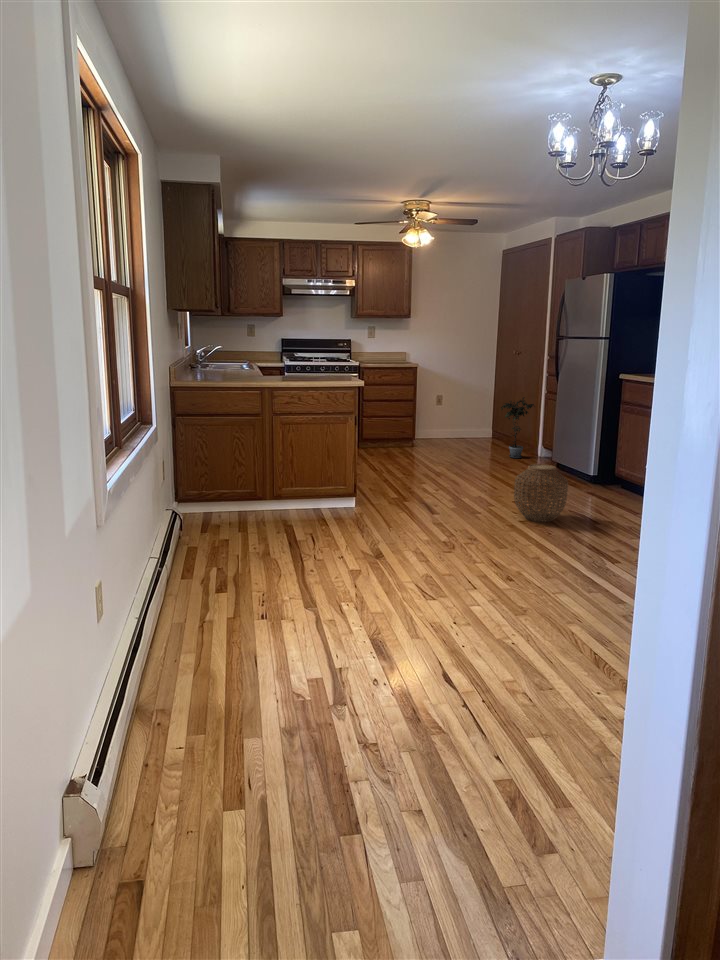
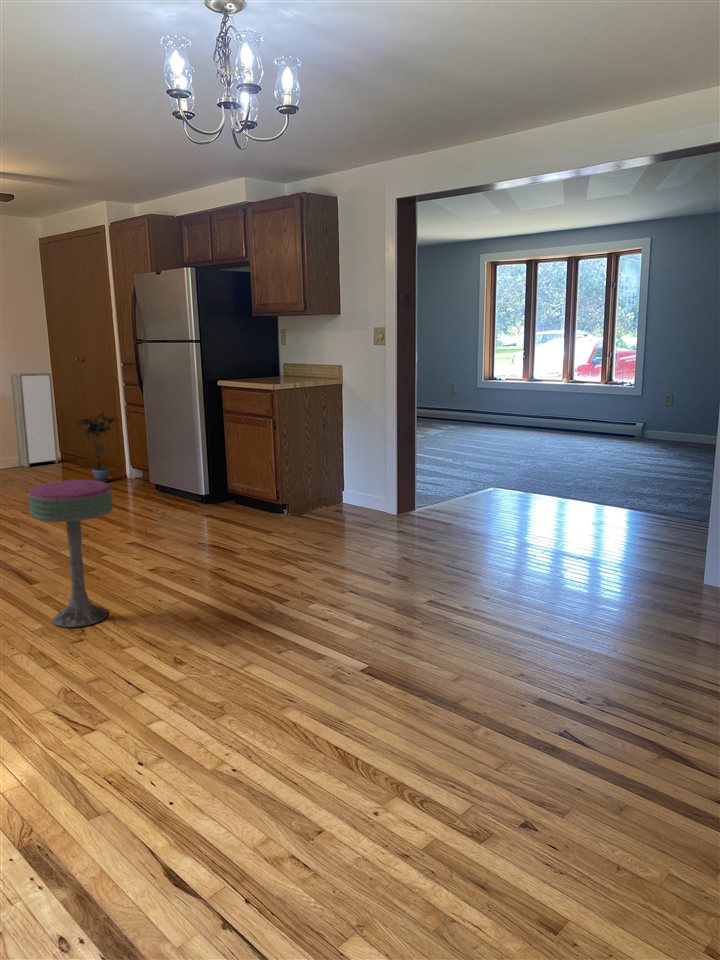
storage cabinet: none [459,365,492,441] -> present [10,373,58,467]
bar stool: none [432,438,490,545] -> present [28,480,113,627]
woven basket: present [514,464,568,522] -> none [134,495,199,565]

